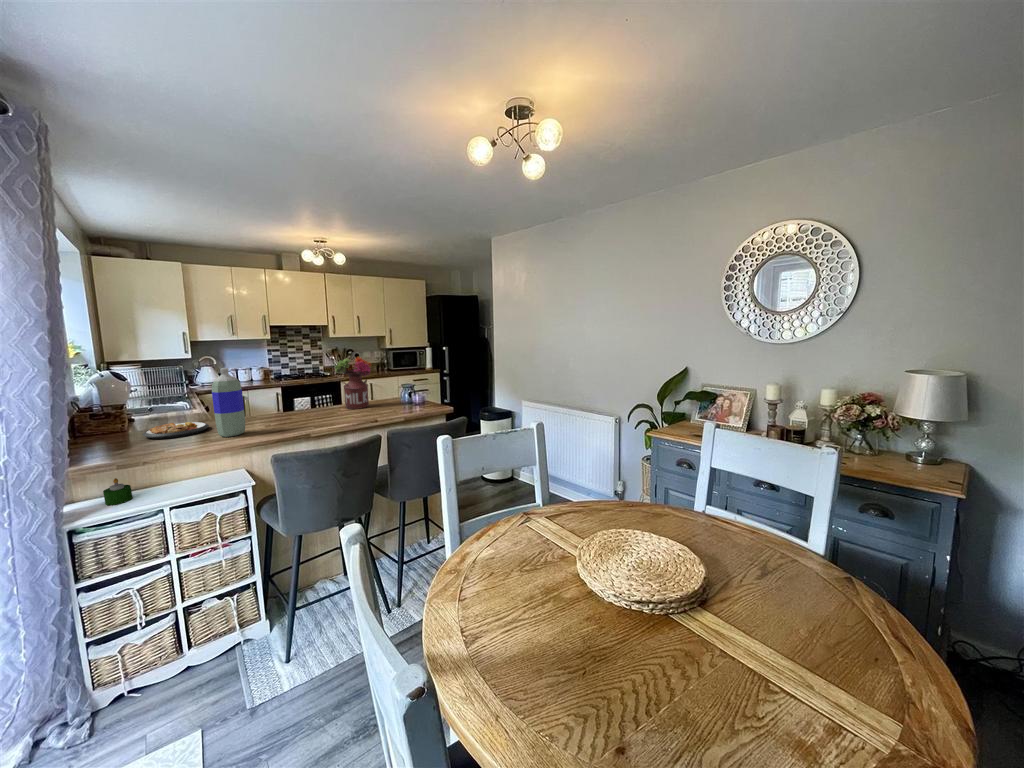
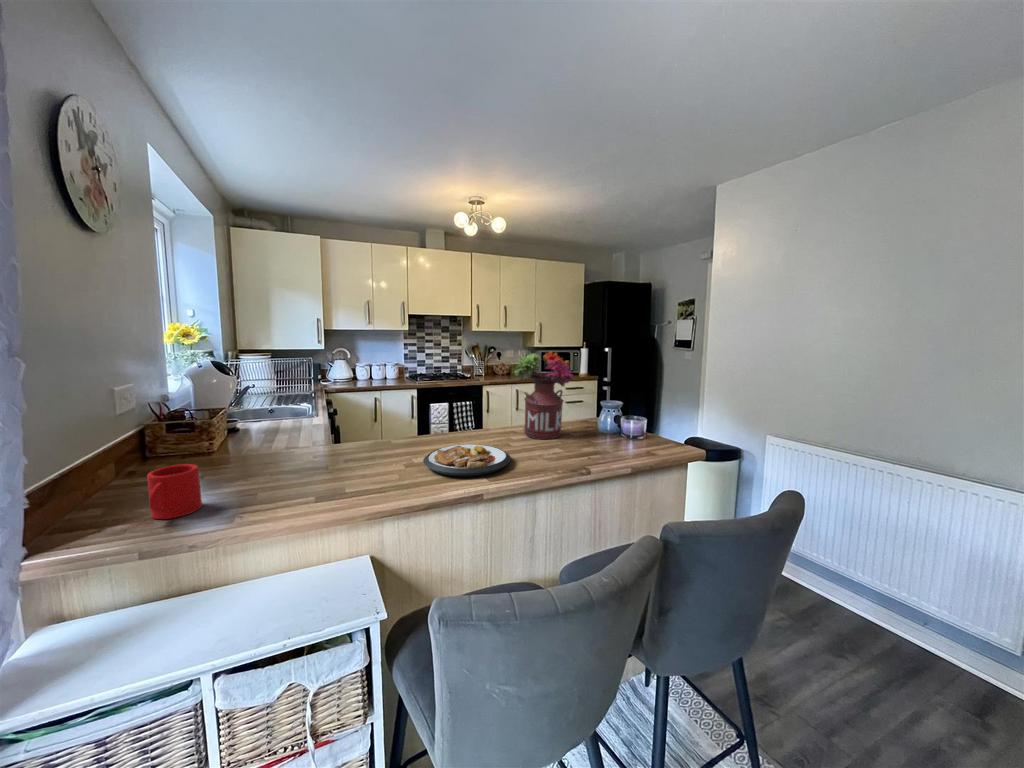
bottle: present [212,368,245,437] -> none [327,359,380,491]
plate: present [142,422,209,439] -> present [423,444,511,477]
mug: none [111,427,141,454] -> present [147,464,202,519]
candle: present [103,478,132,505] -> none [90,592,154,659]

